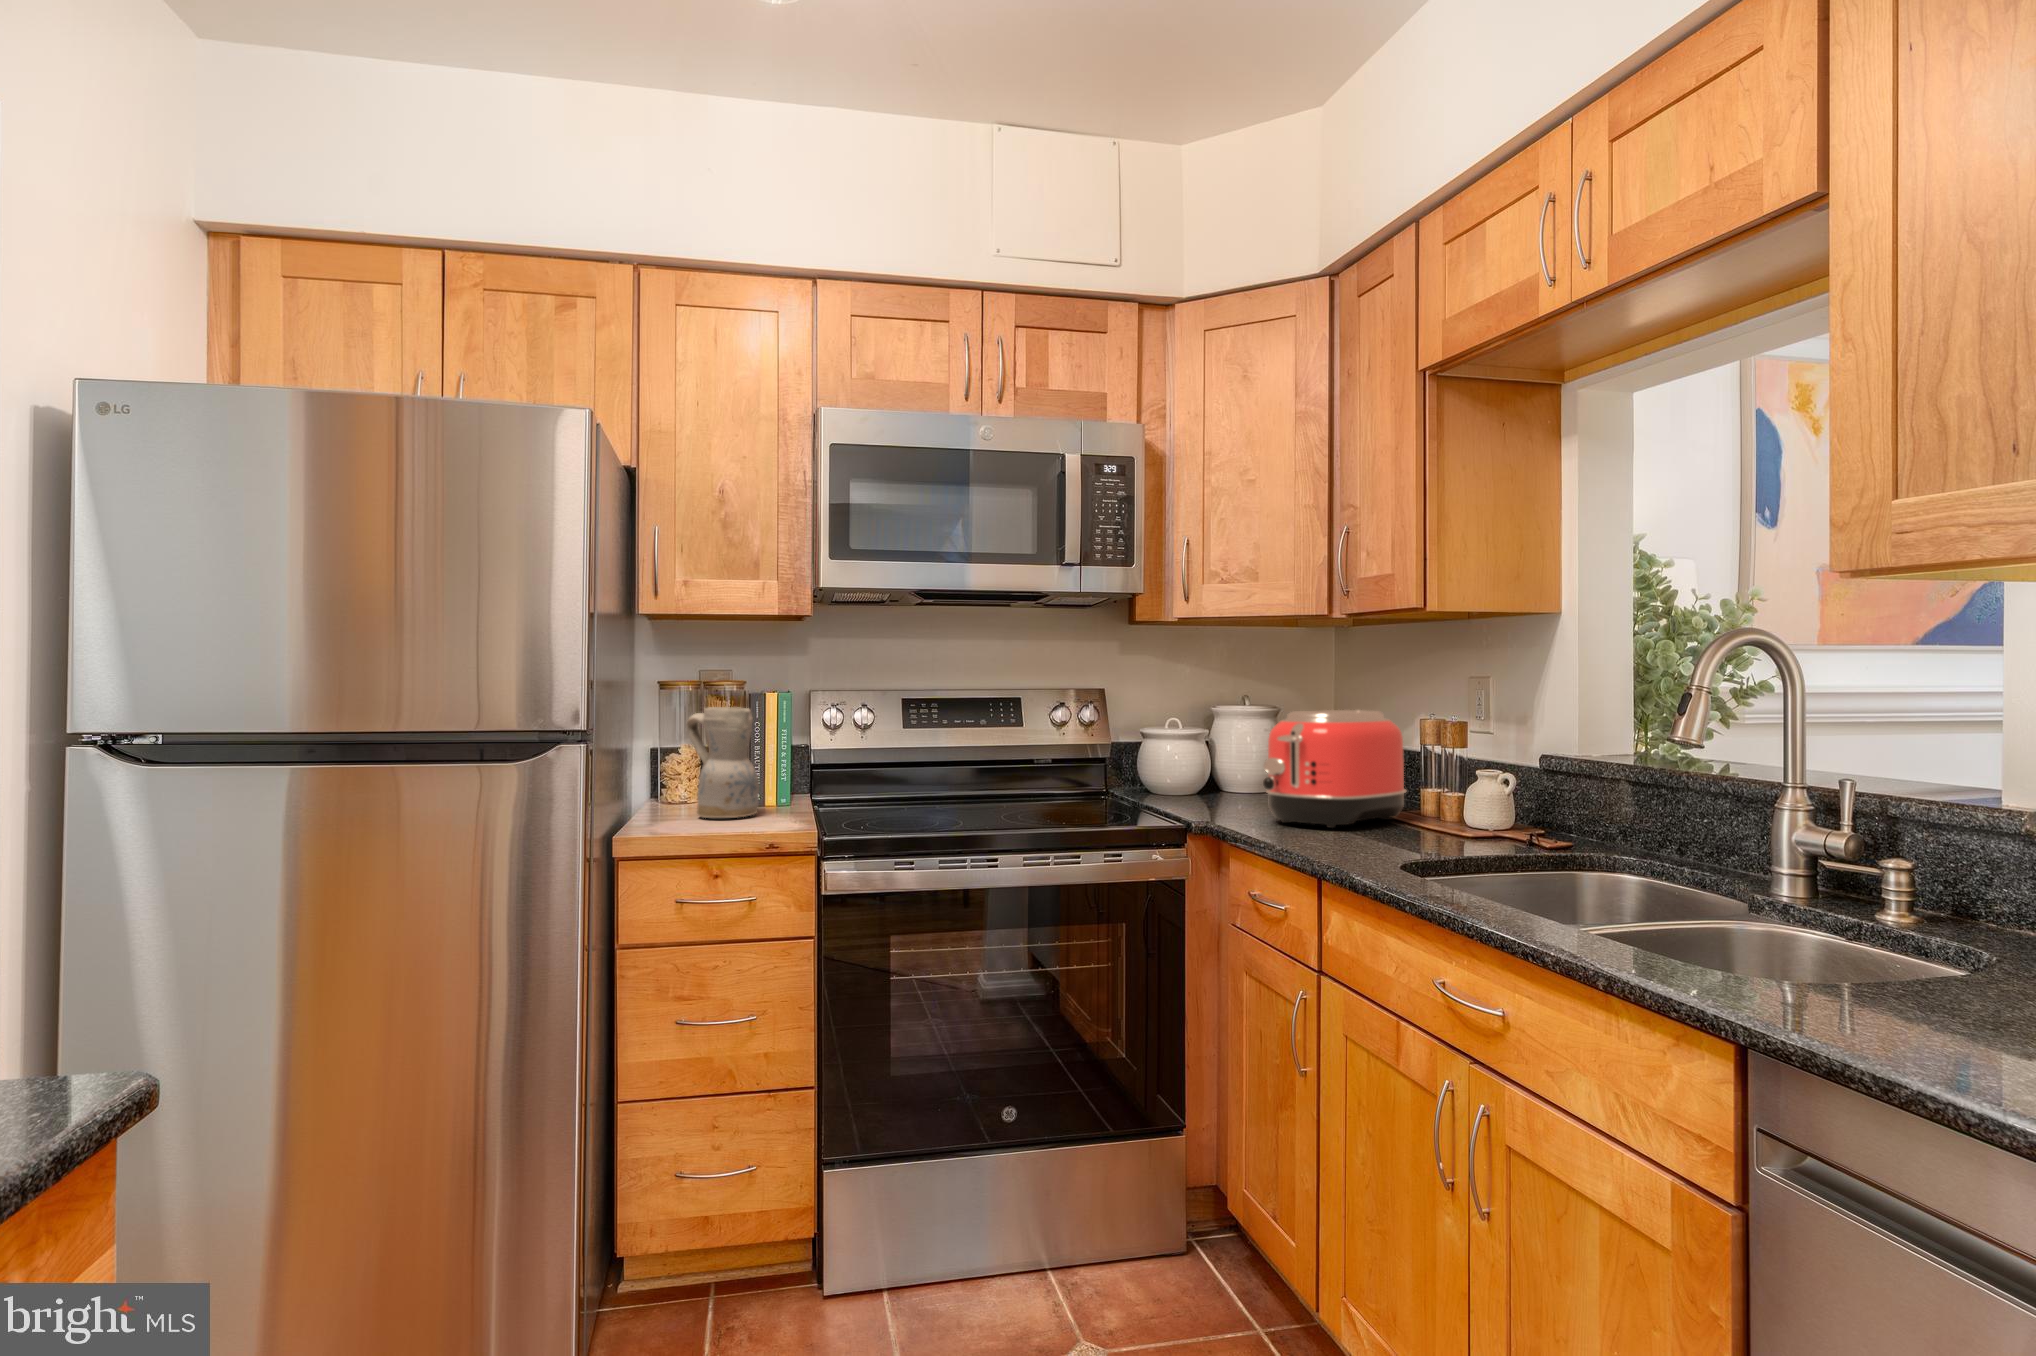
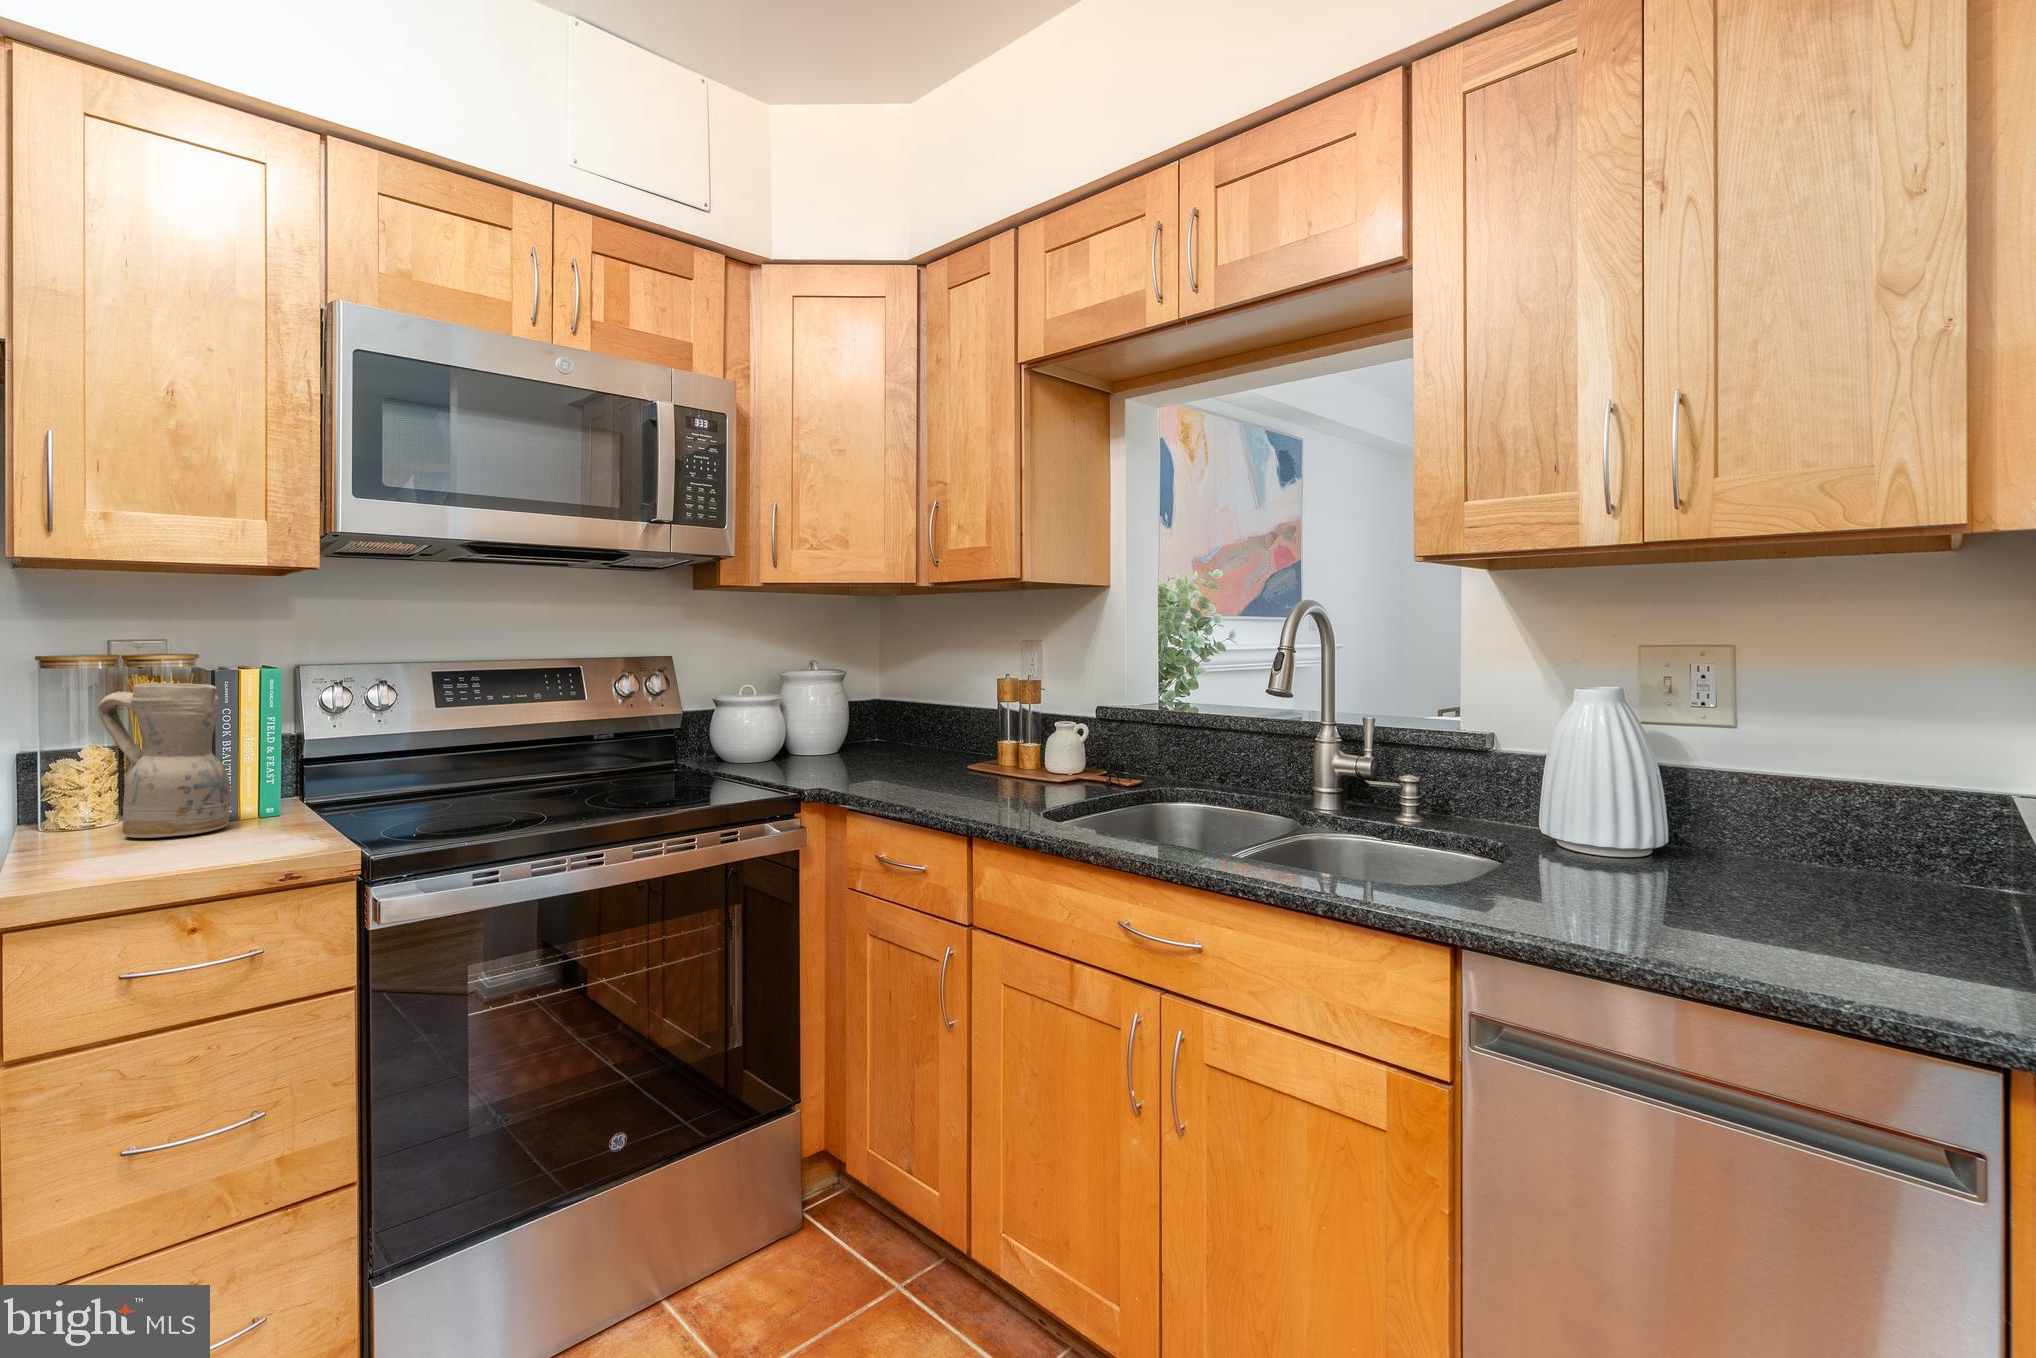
toaster: present [1263,710,1406,828] -> none [879,679,999,790]

